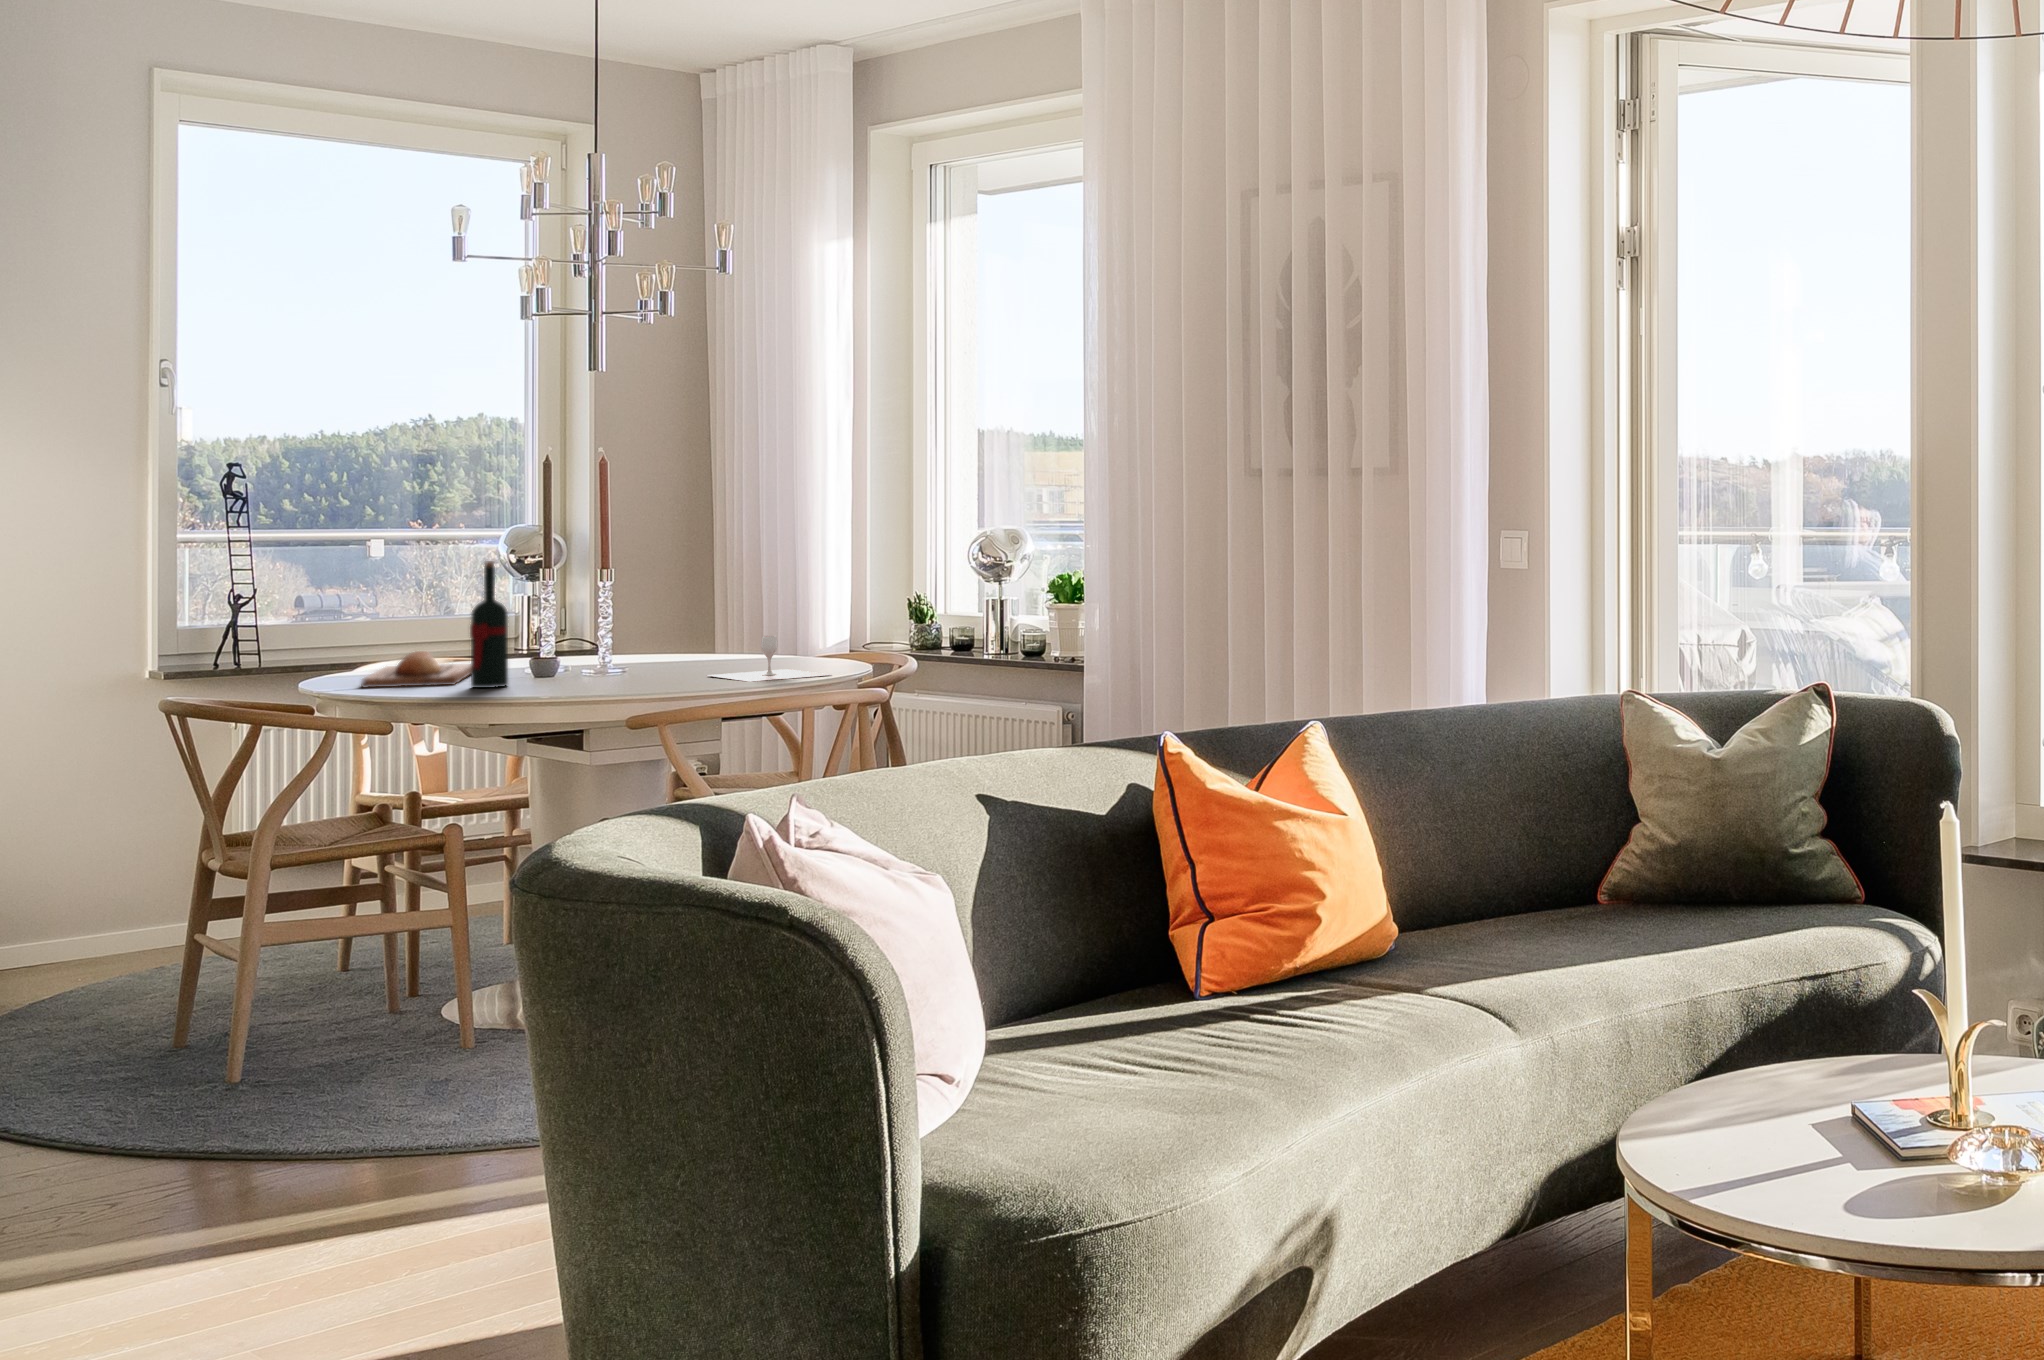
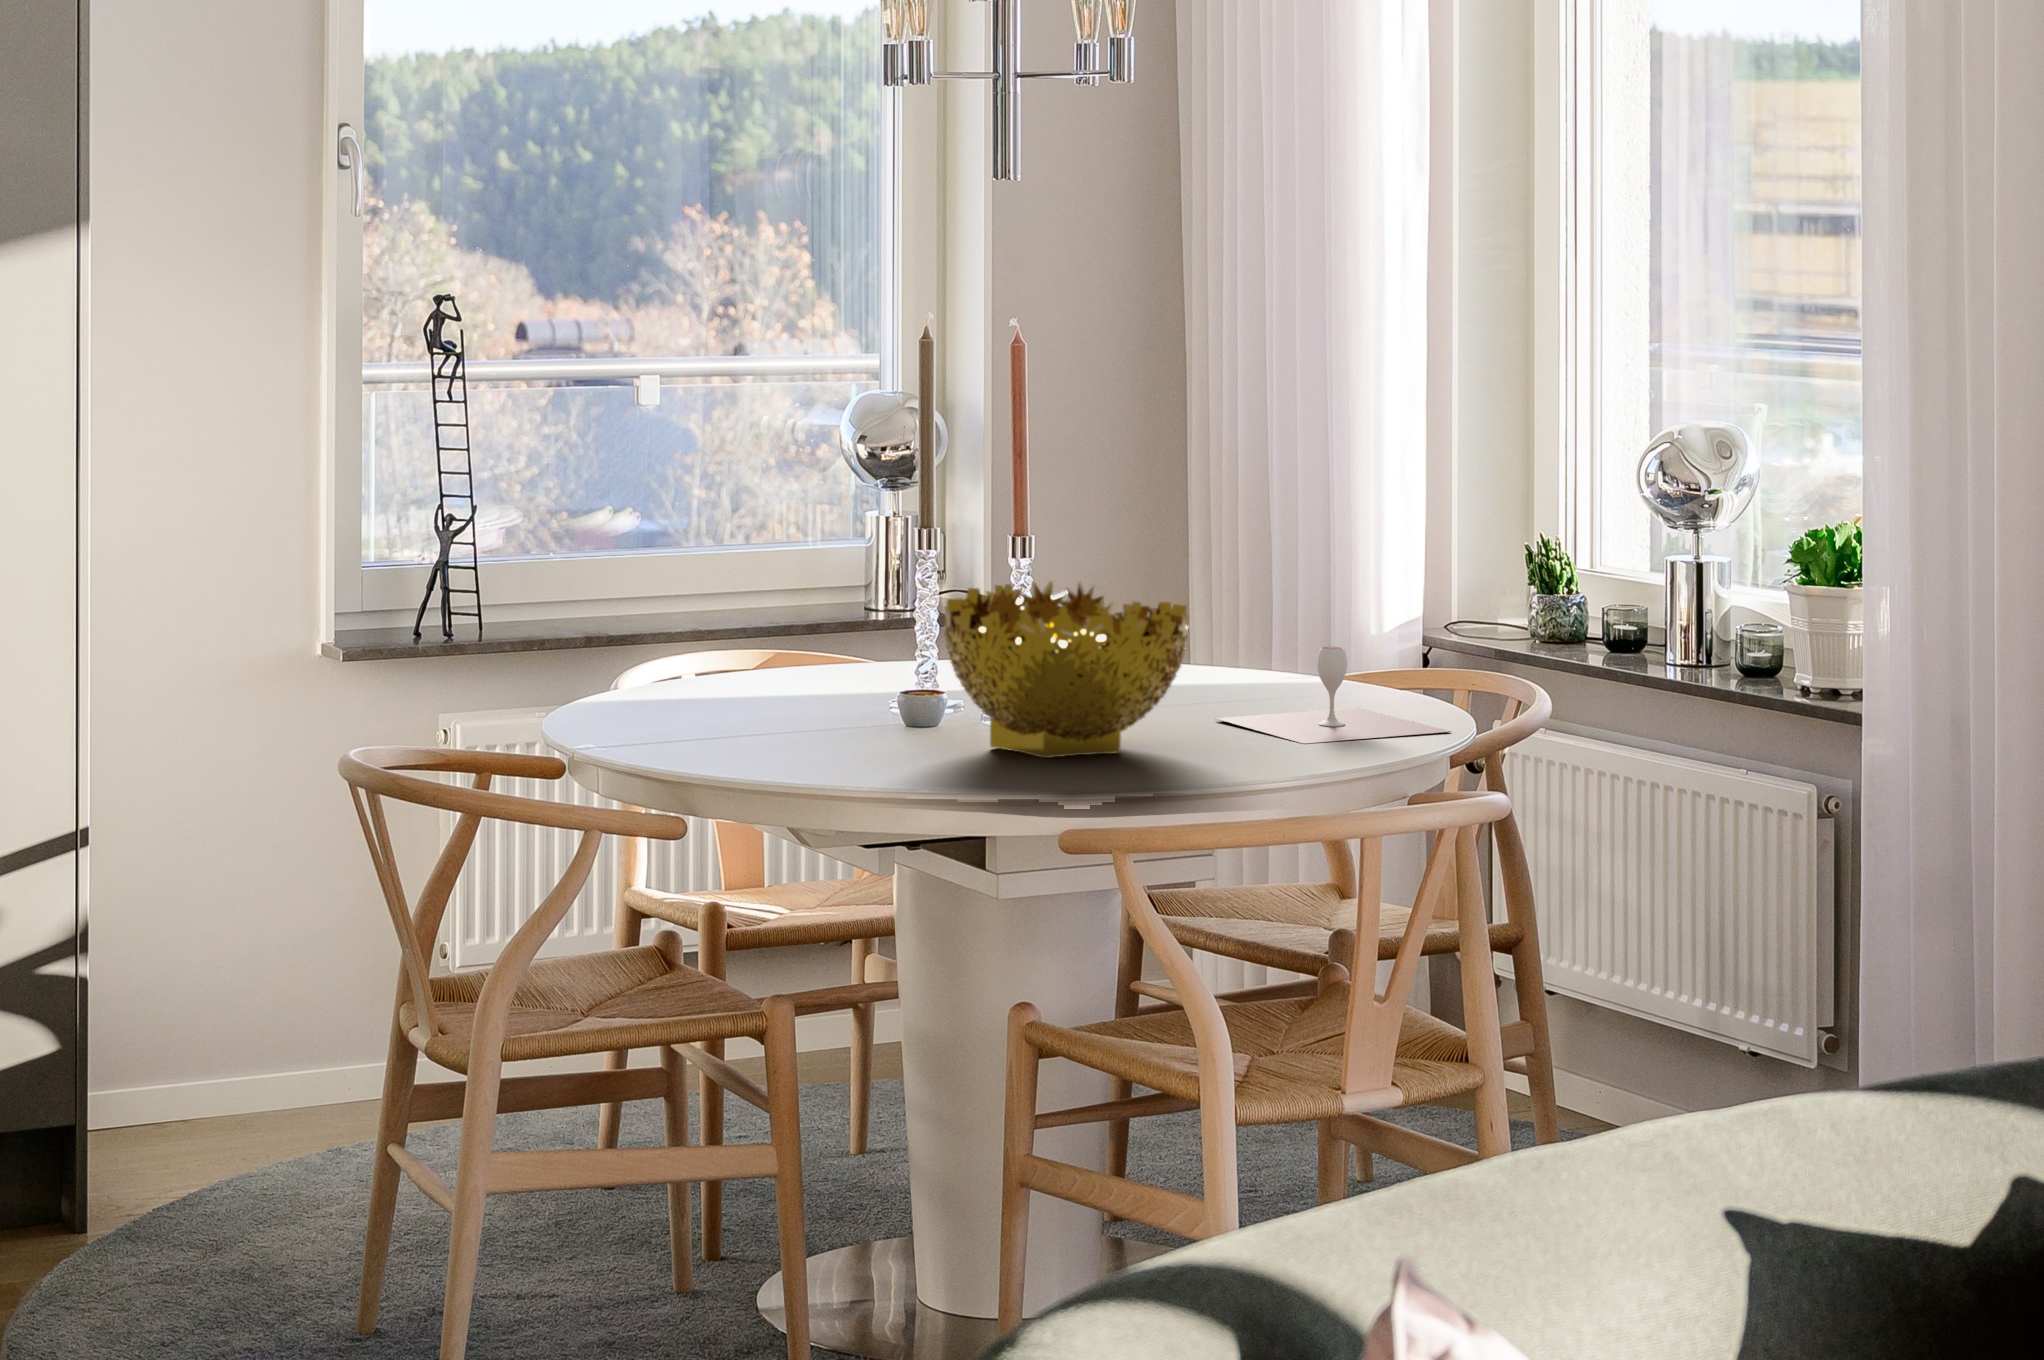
wine bottle: present [470,561,508,688] -> none [816,492,879,733]
decorative bowl: none [544,605,683,691] -> present [944,581,1189,758]
bread loaf: present [361,651,471,688] -> none [638,643,814,718]

